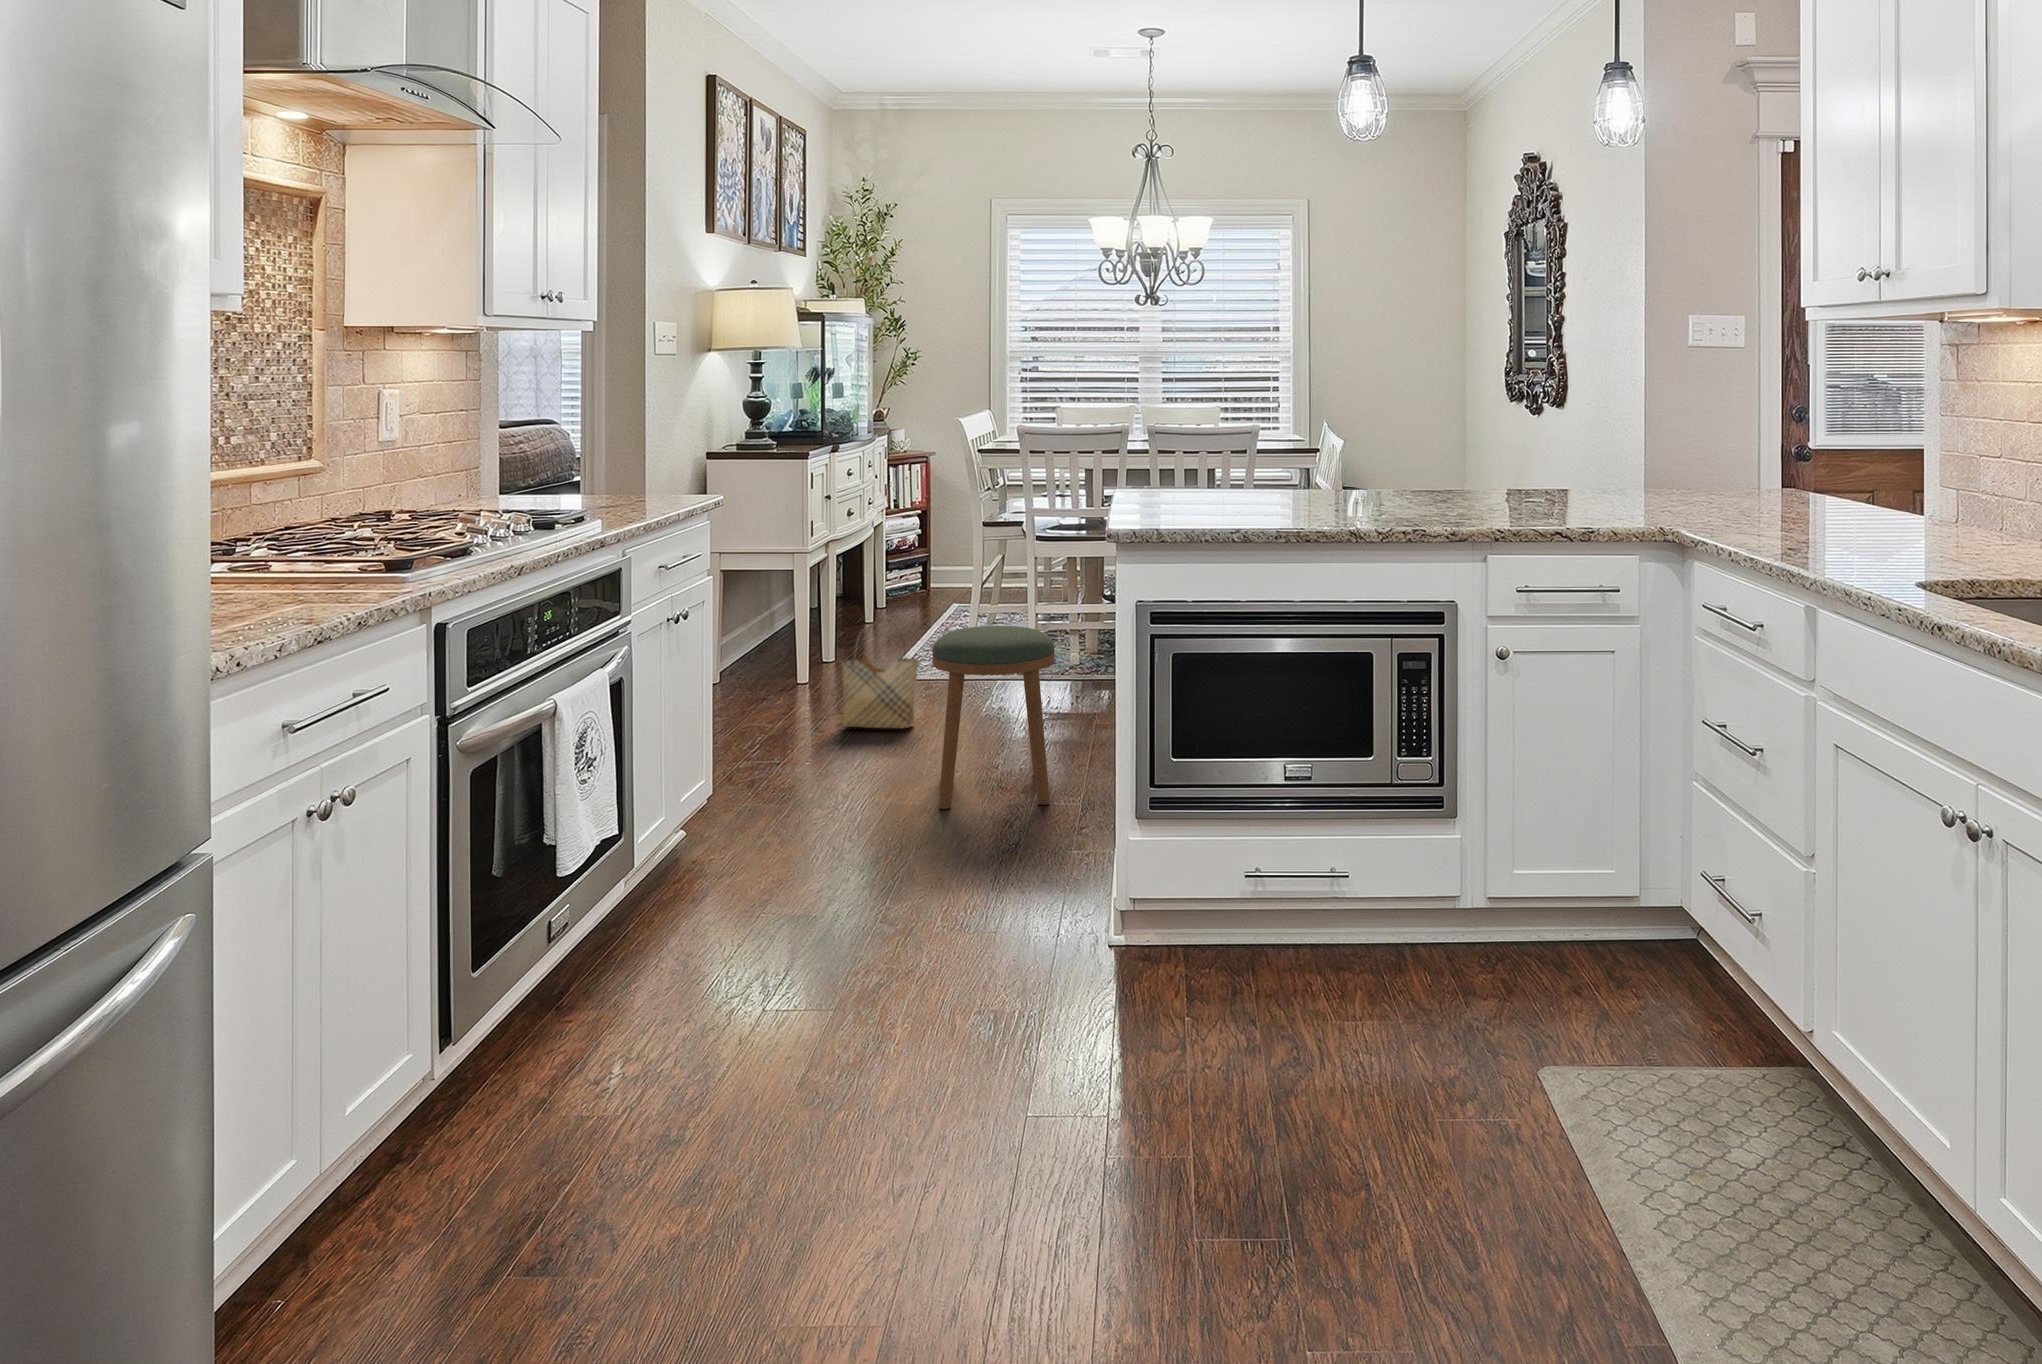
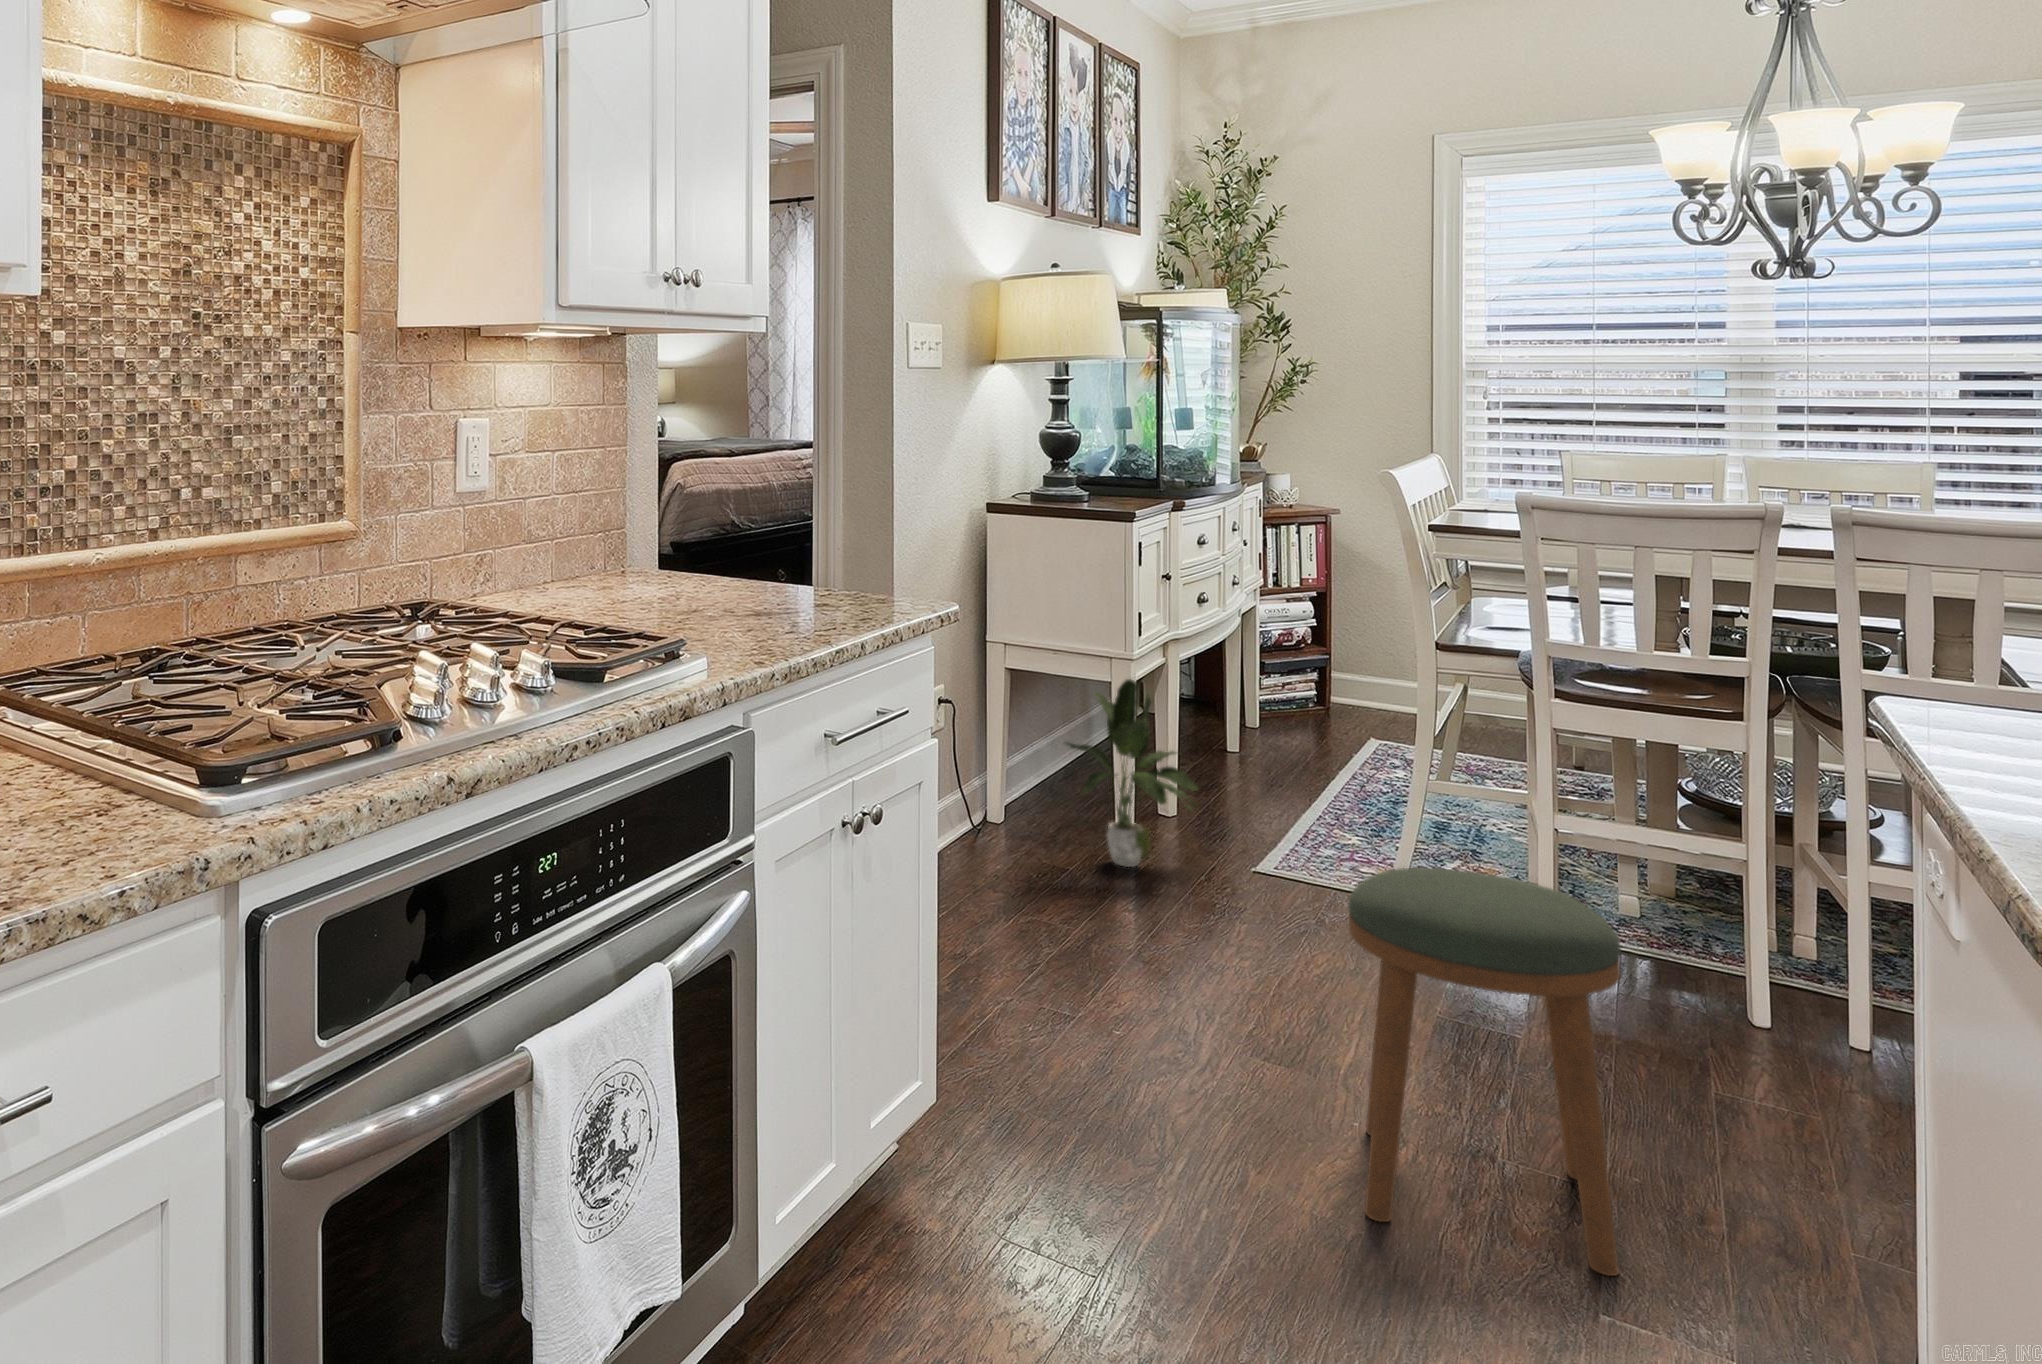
potted plant: none [762,564,849,690] -> present [1065,679,1198,867]
woven basket: present [841,619,919,729] -> none [1180,795,1319,987]

